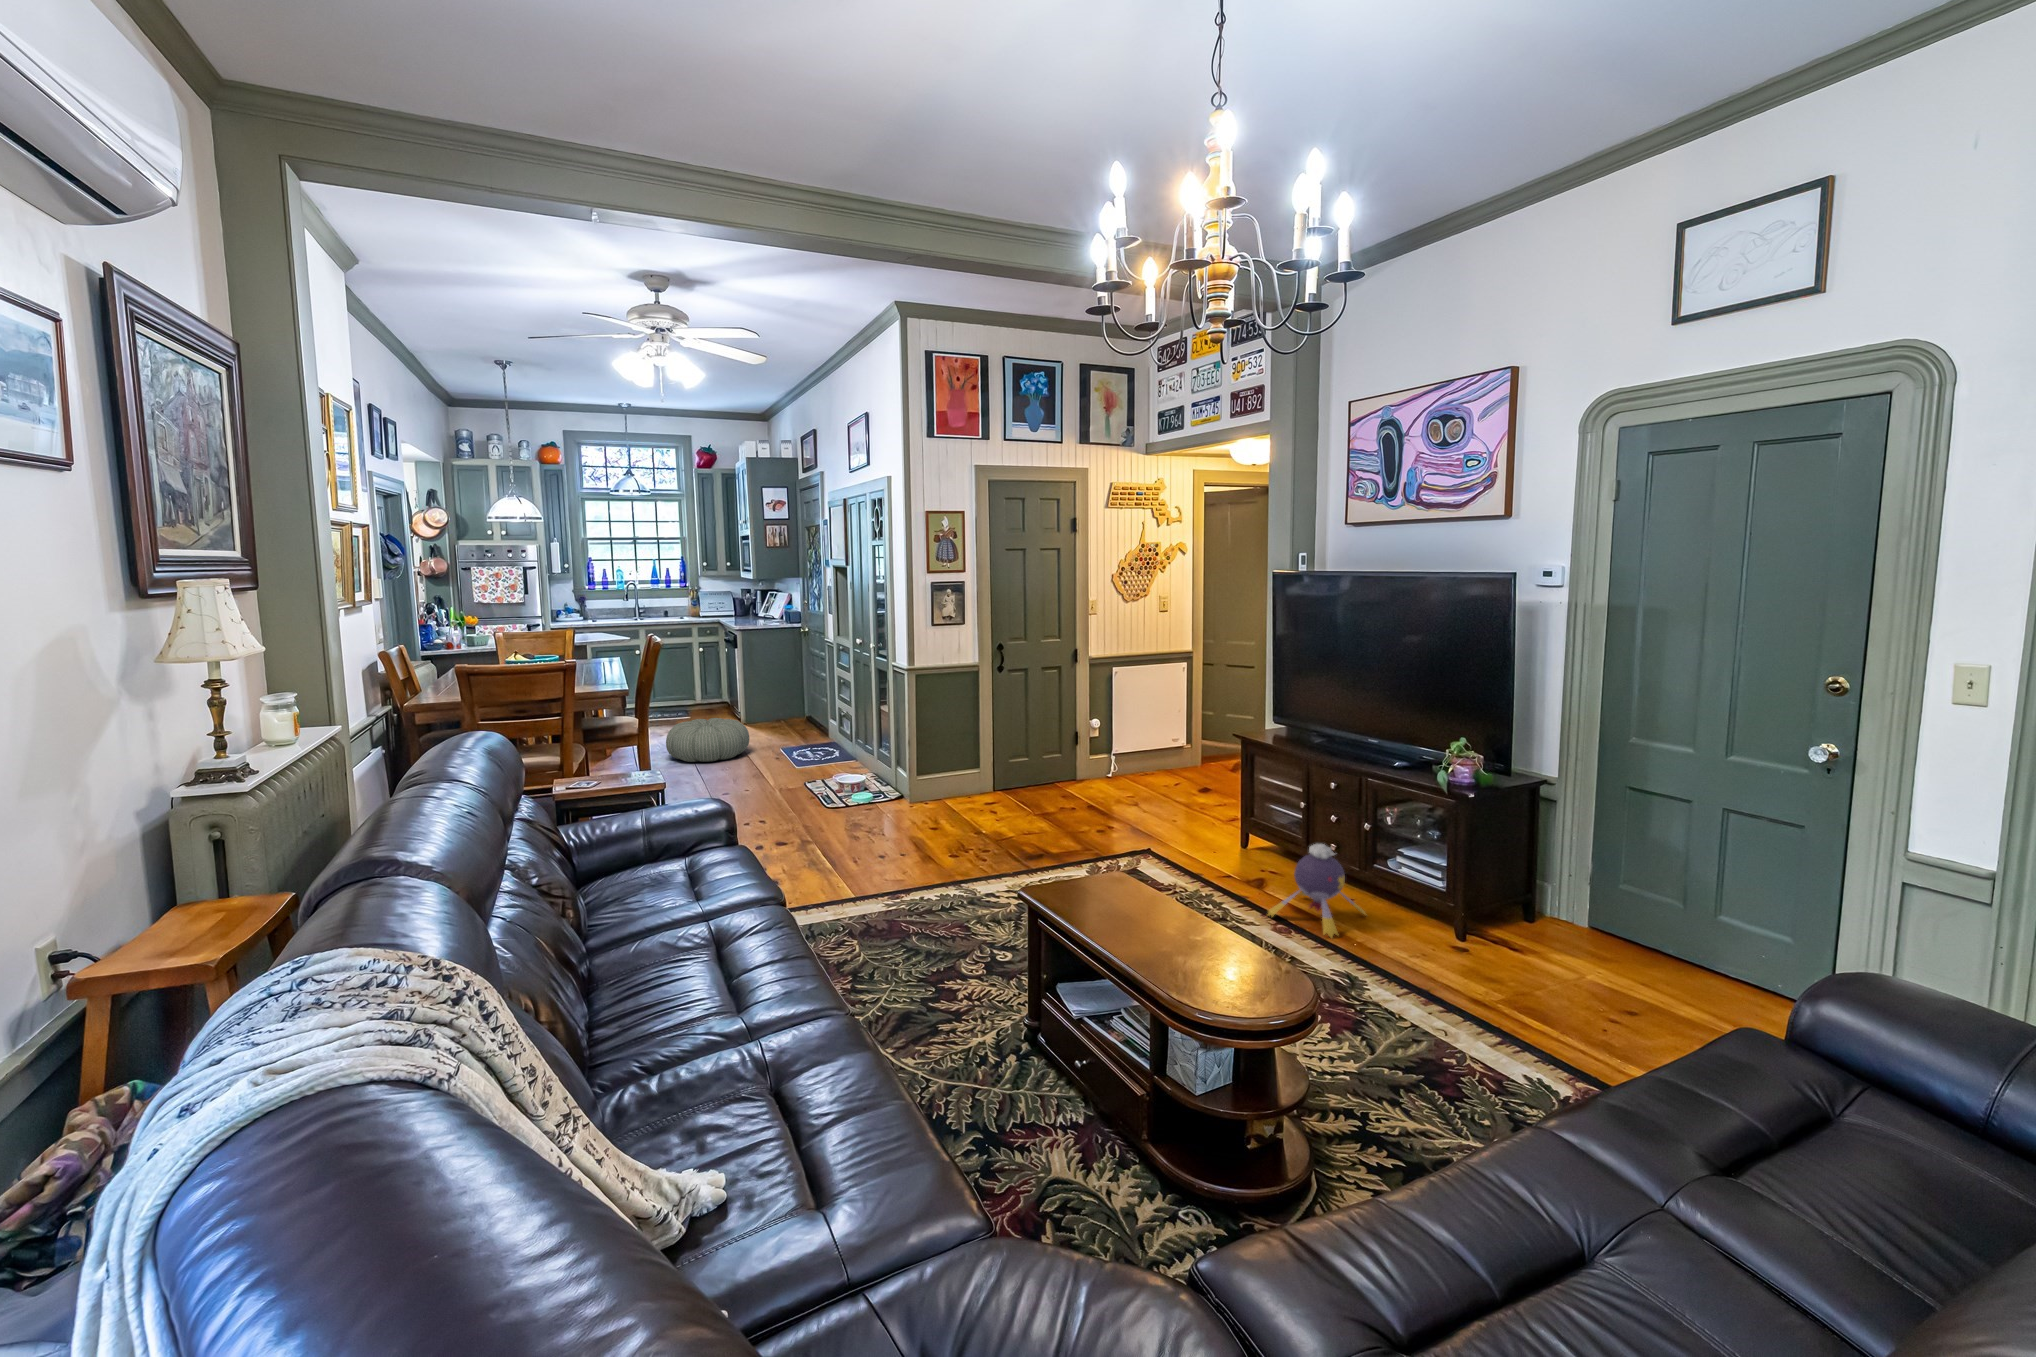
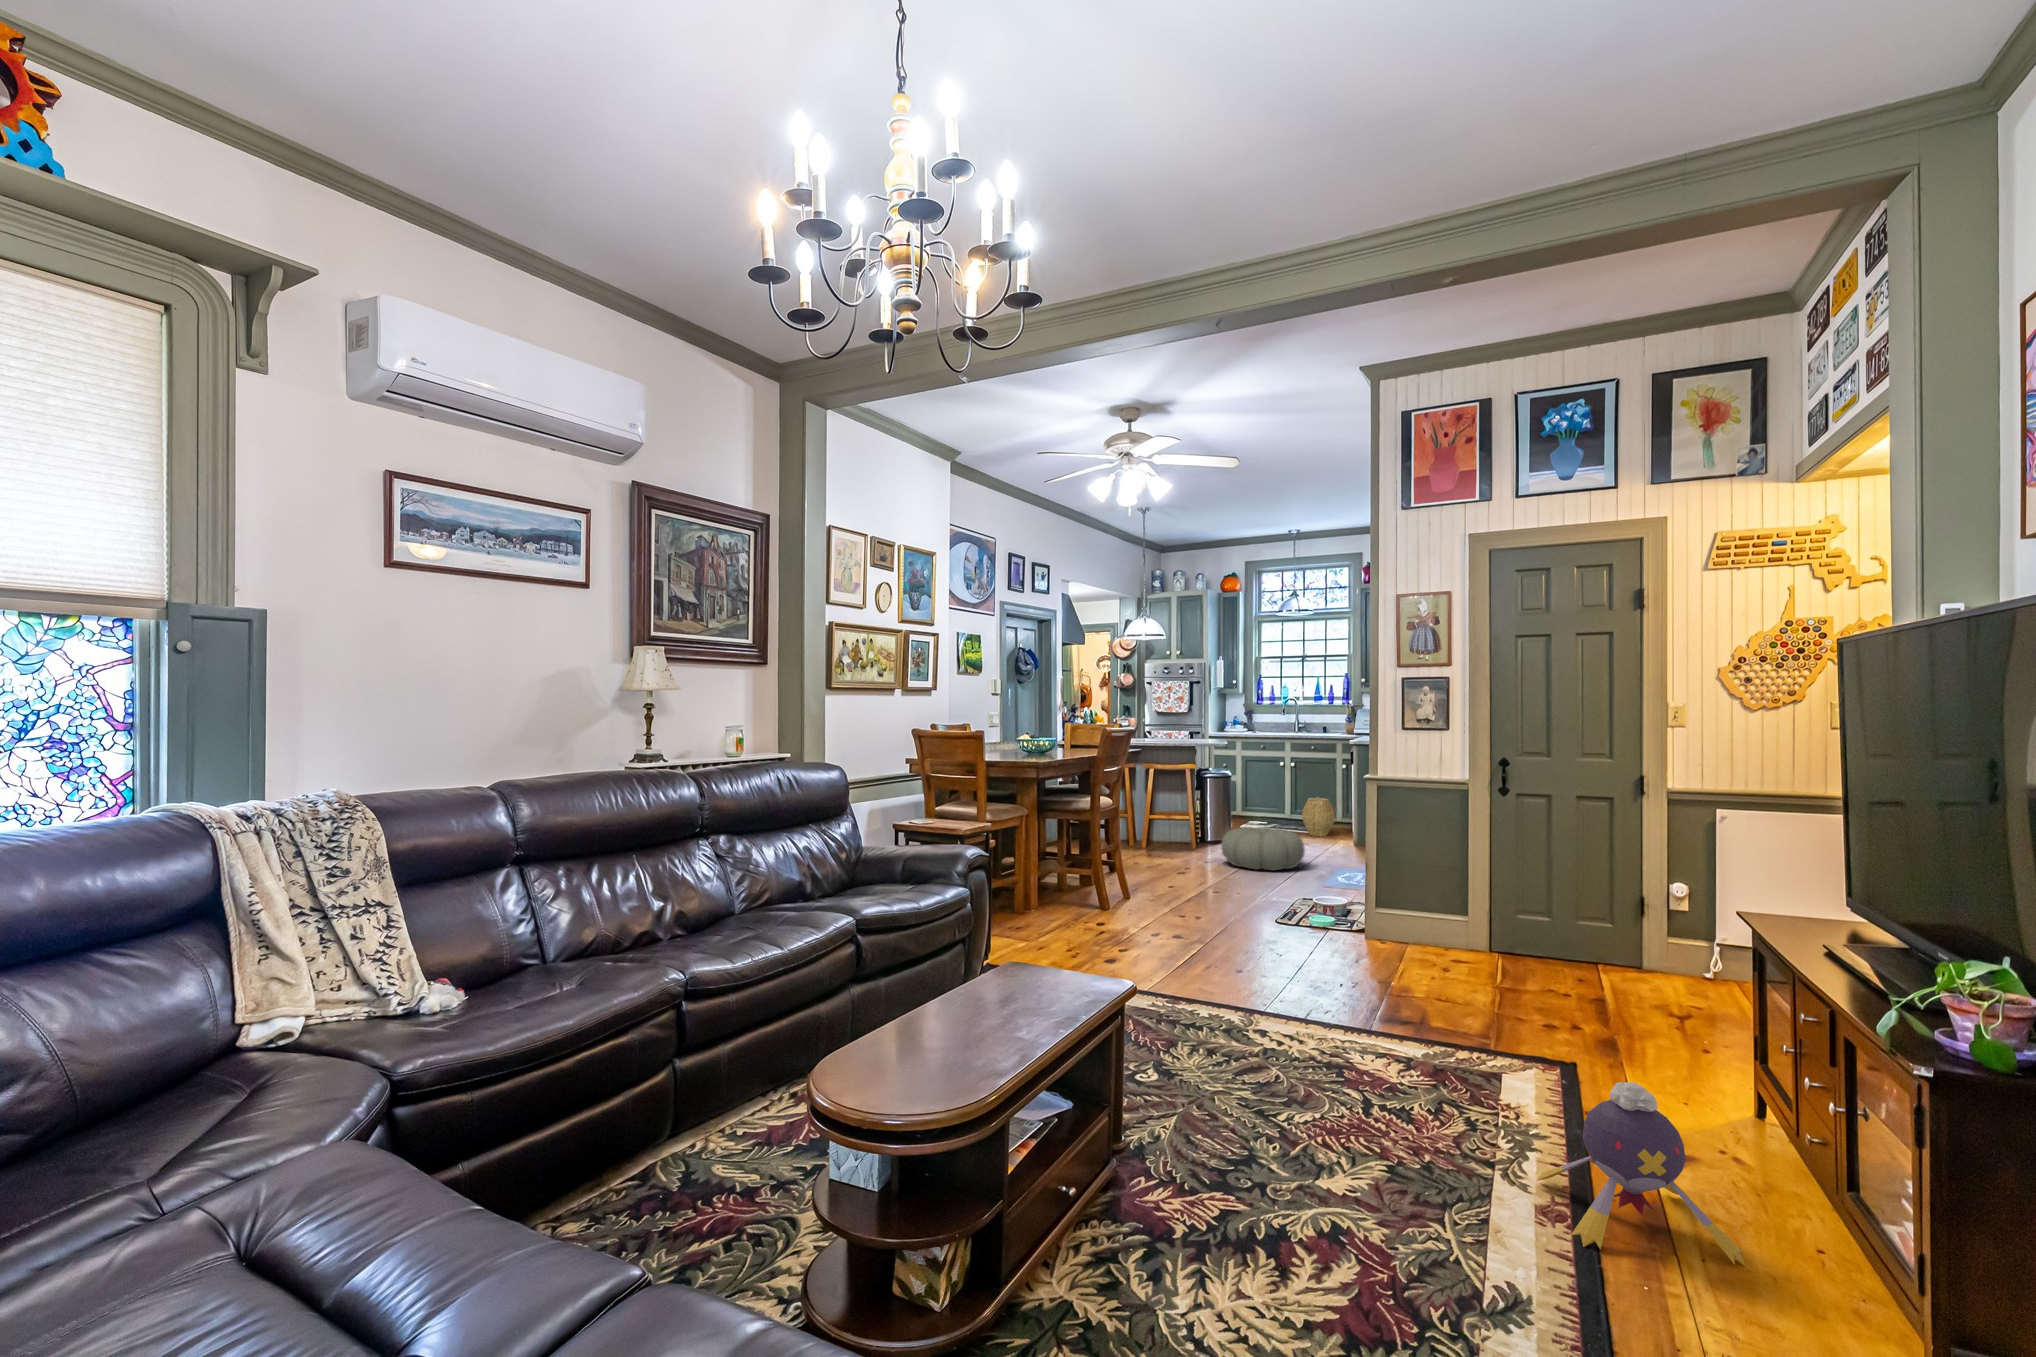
woven basket: none [671,679,703,717] -> present [1302,797,1335,836]

